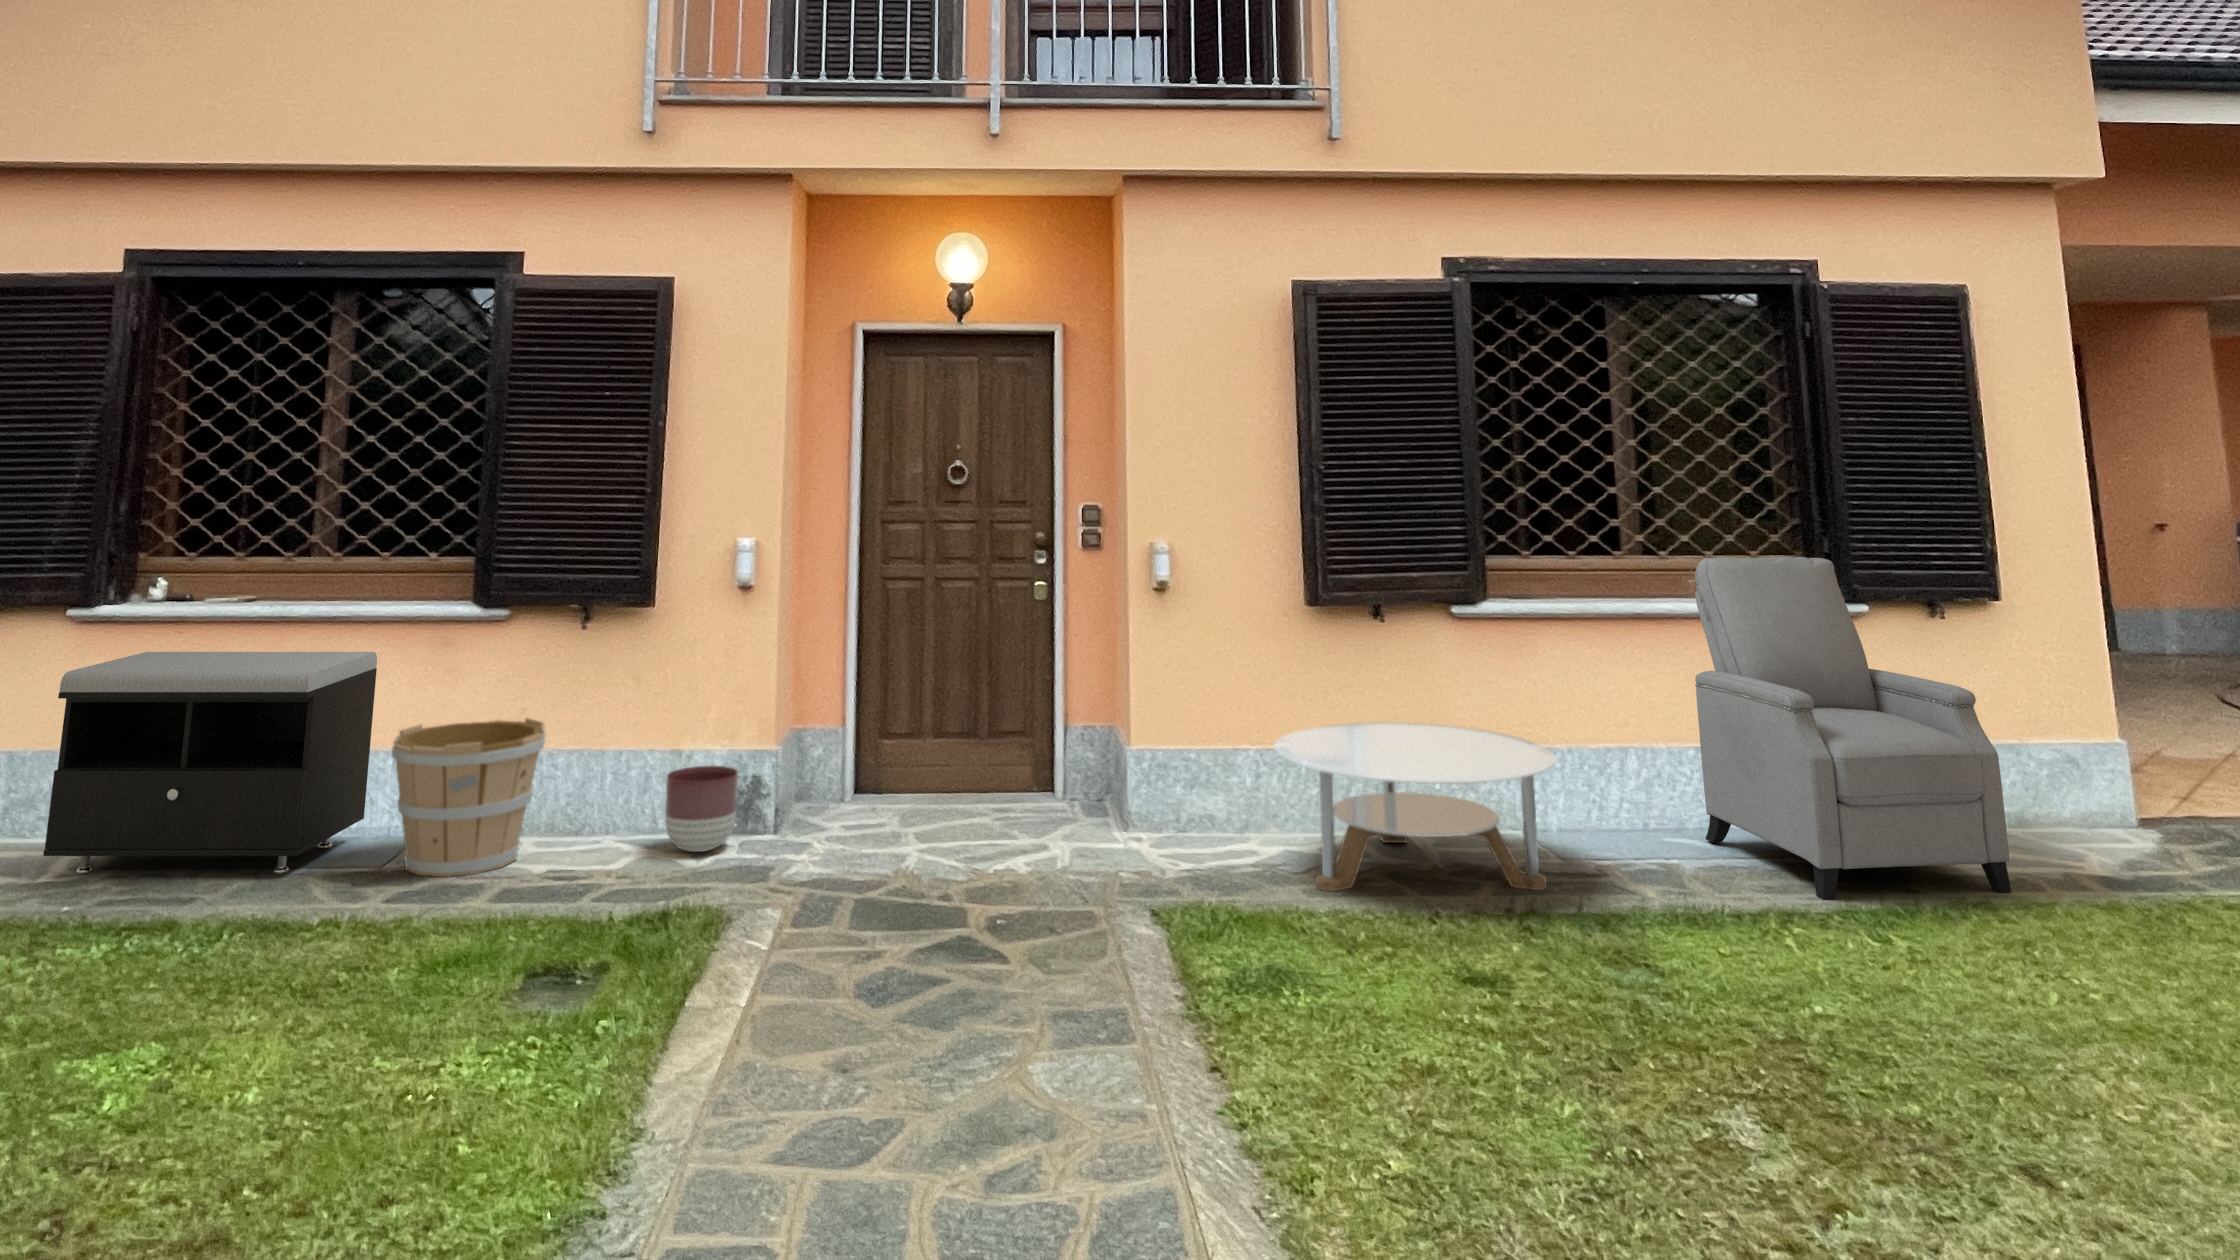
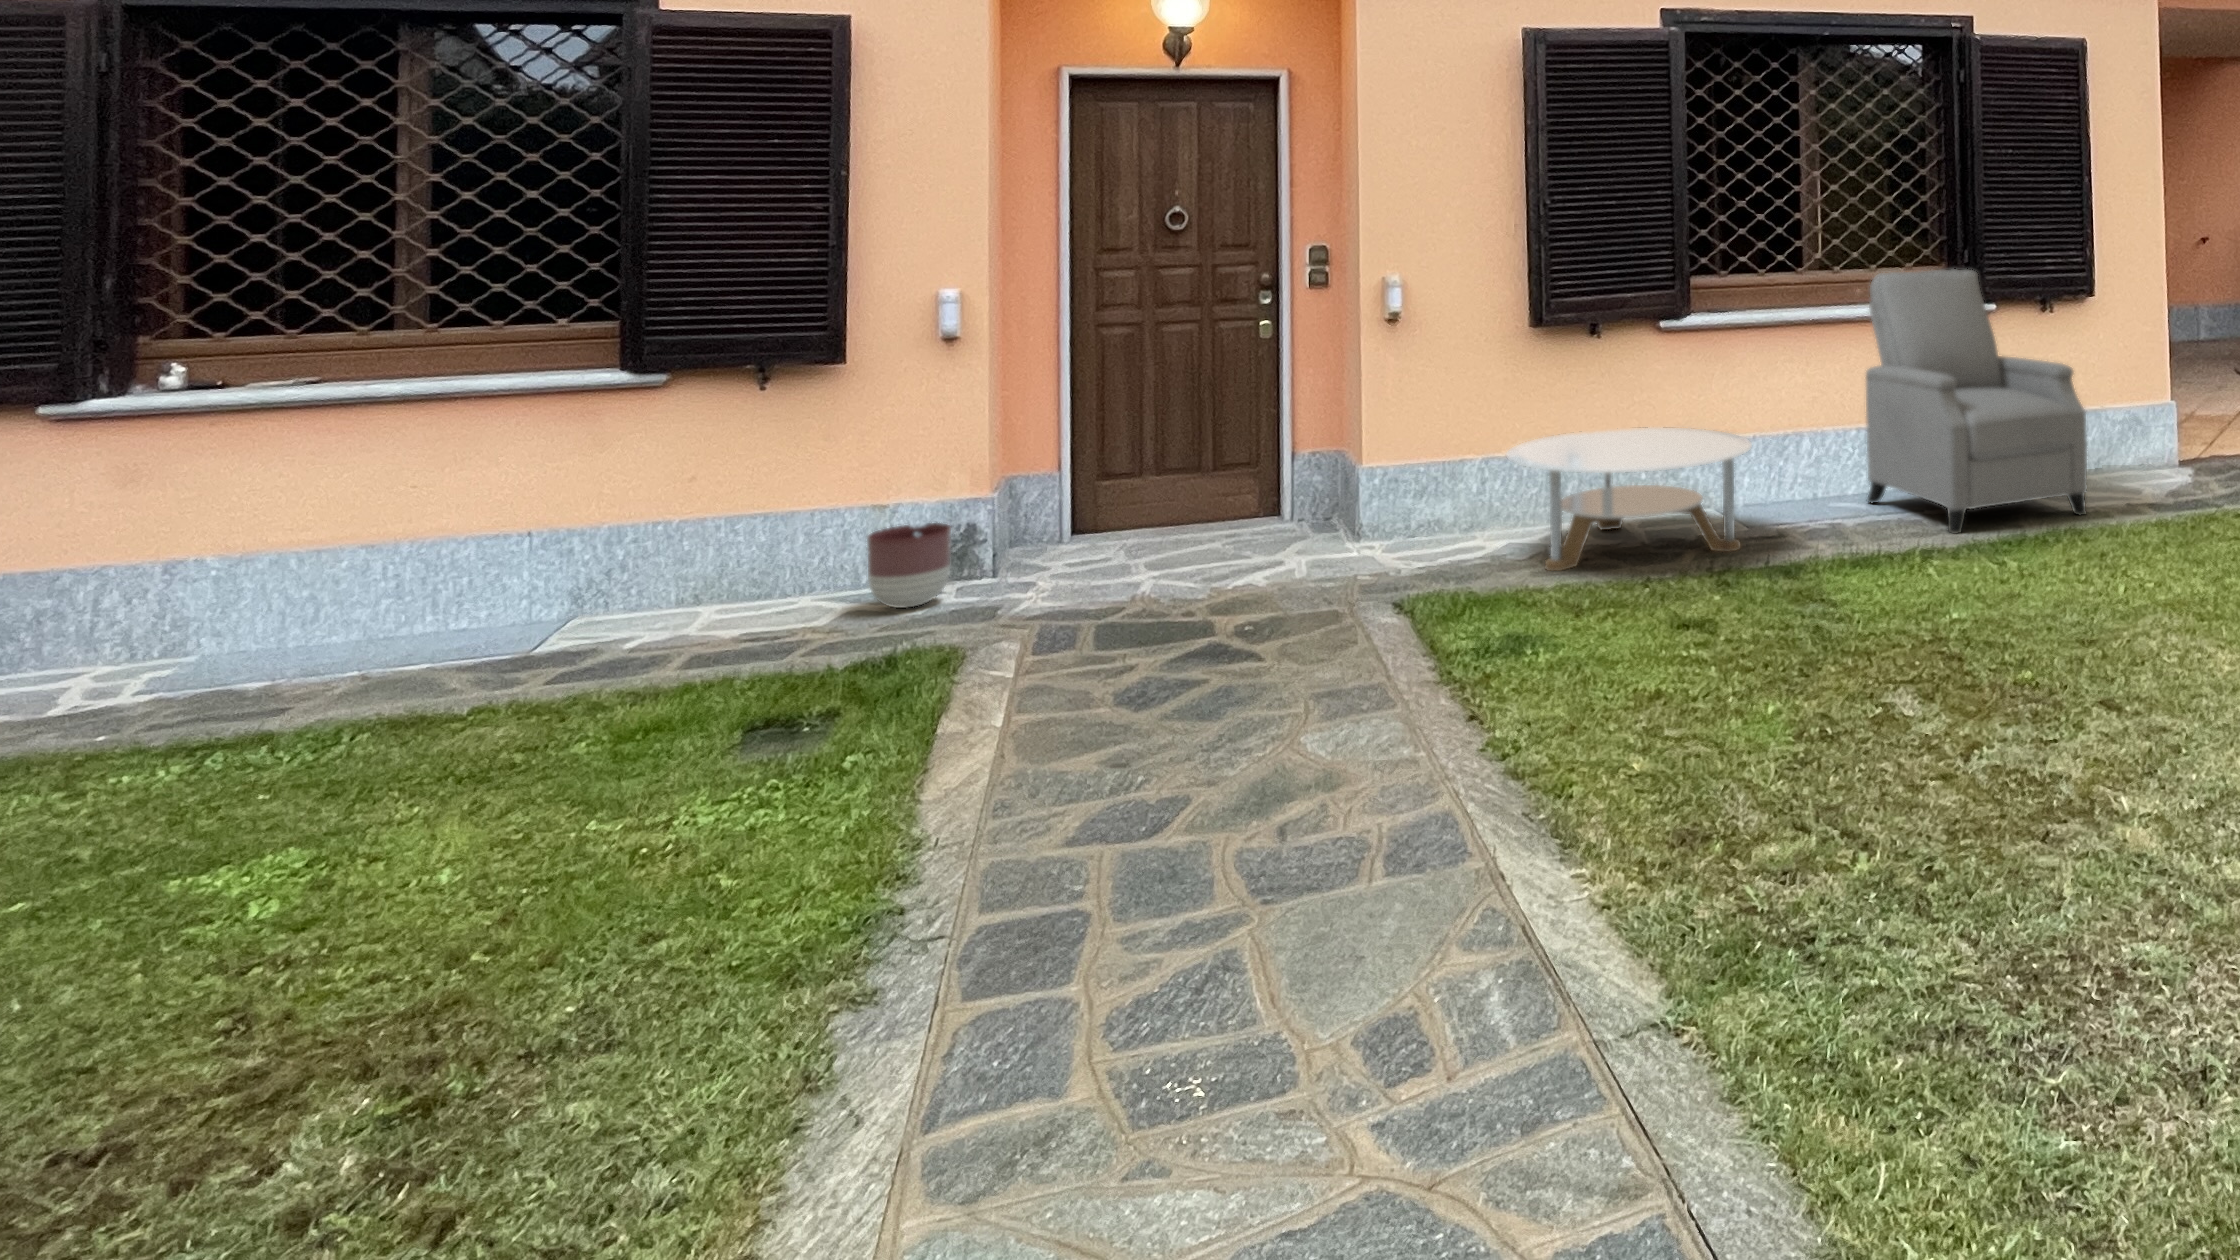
storage bench: present [43,652,377,874] -> none [19,439,478,713]
wooden bucket: present [392,718,546,877] -> none [520,494,718,663]

